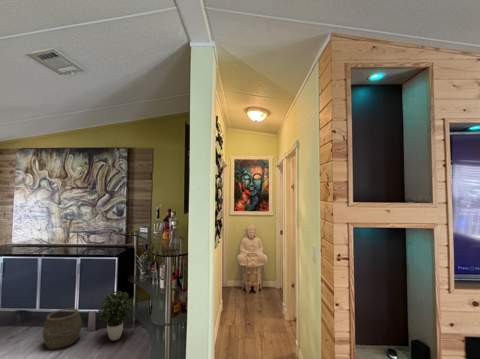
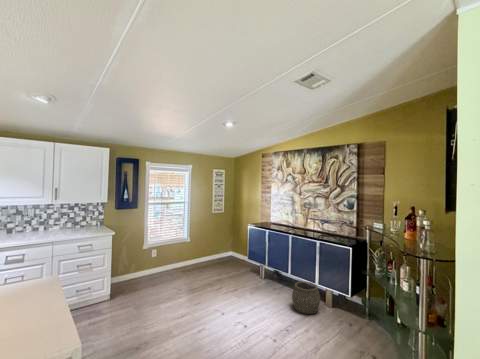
potted plant: present [98,291,133,340] -> none [334,279,367,326]

